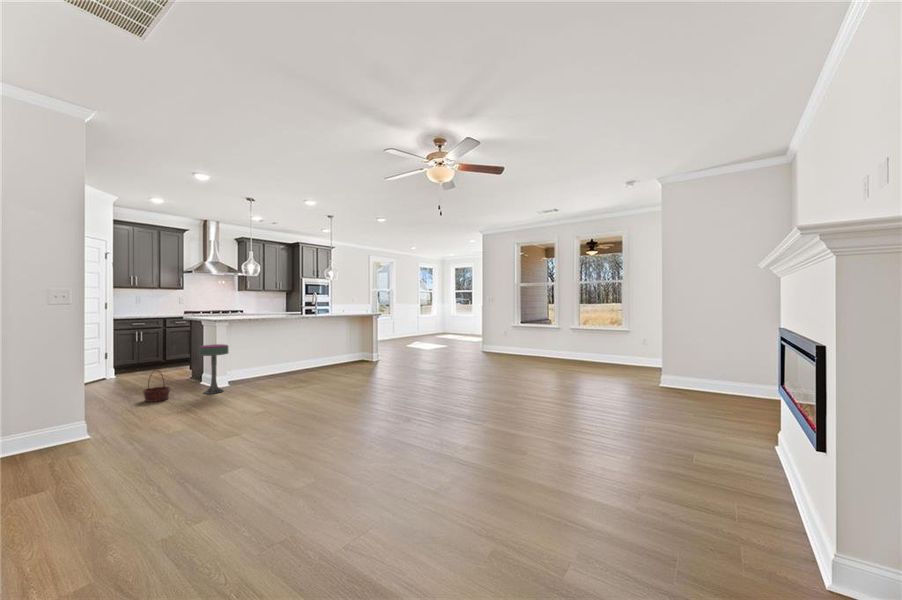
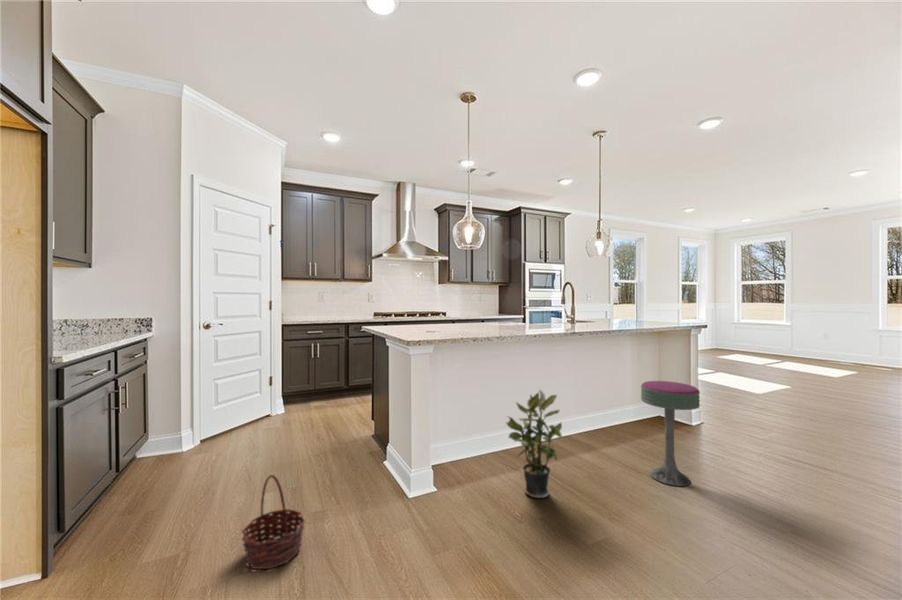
potted plant: none [265,339,290,382] -> present [507,390,562,498]
bar stool: present [199,344,228,394] -> present [641,381,700,486]

